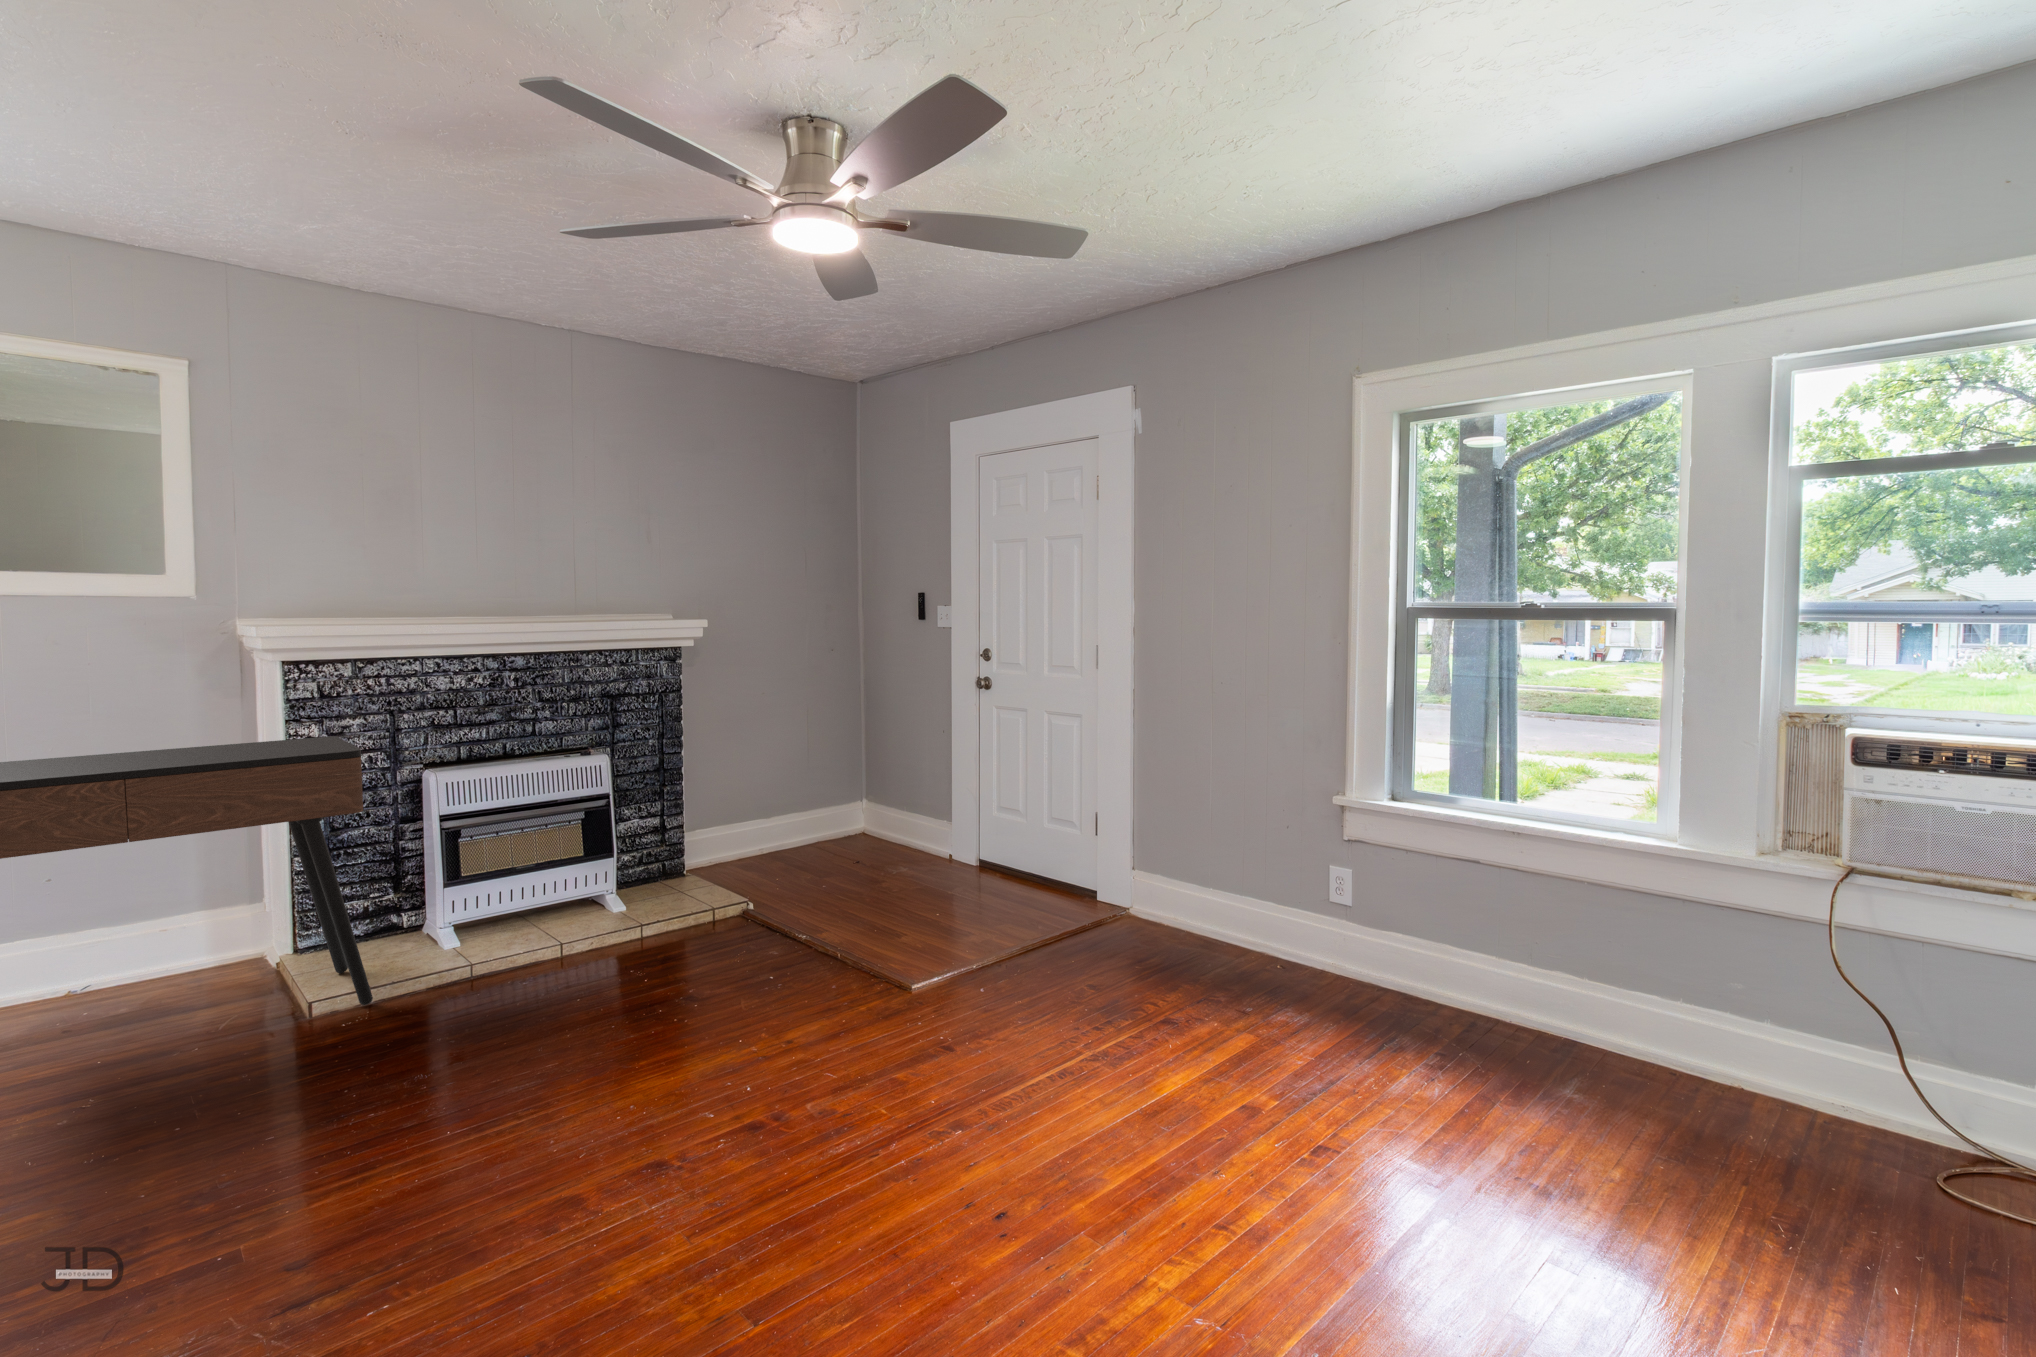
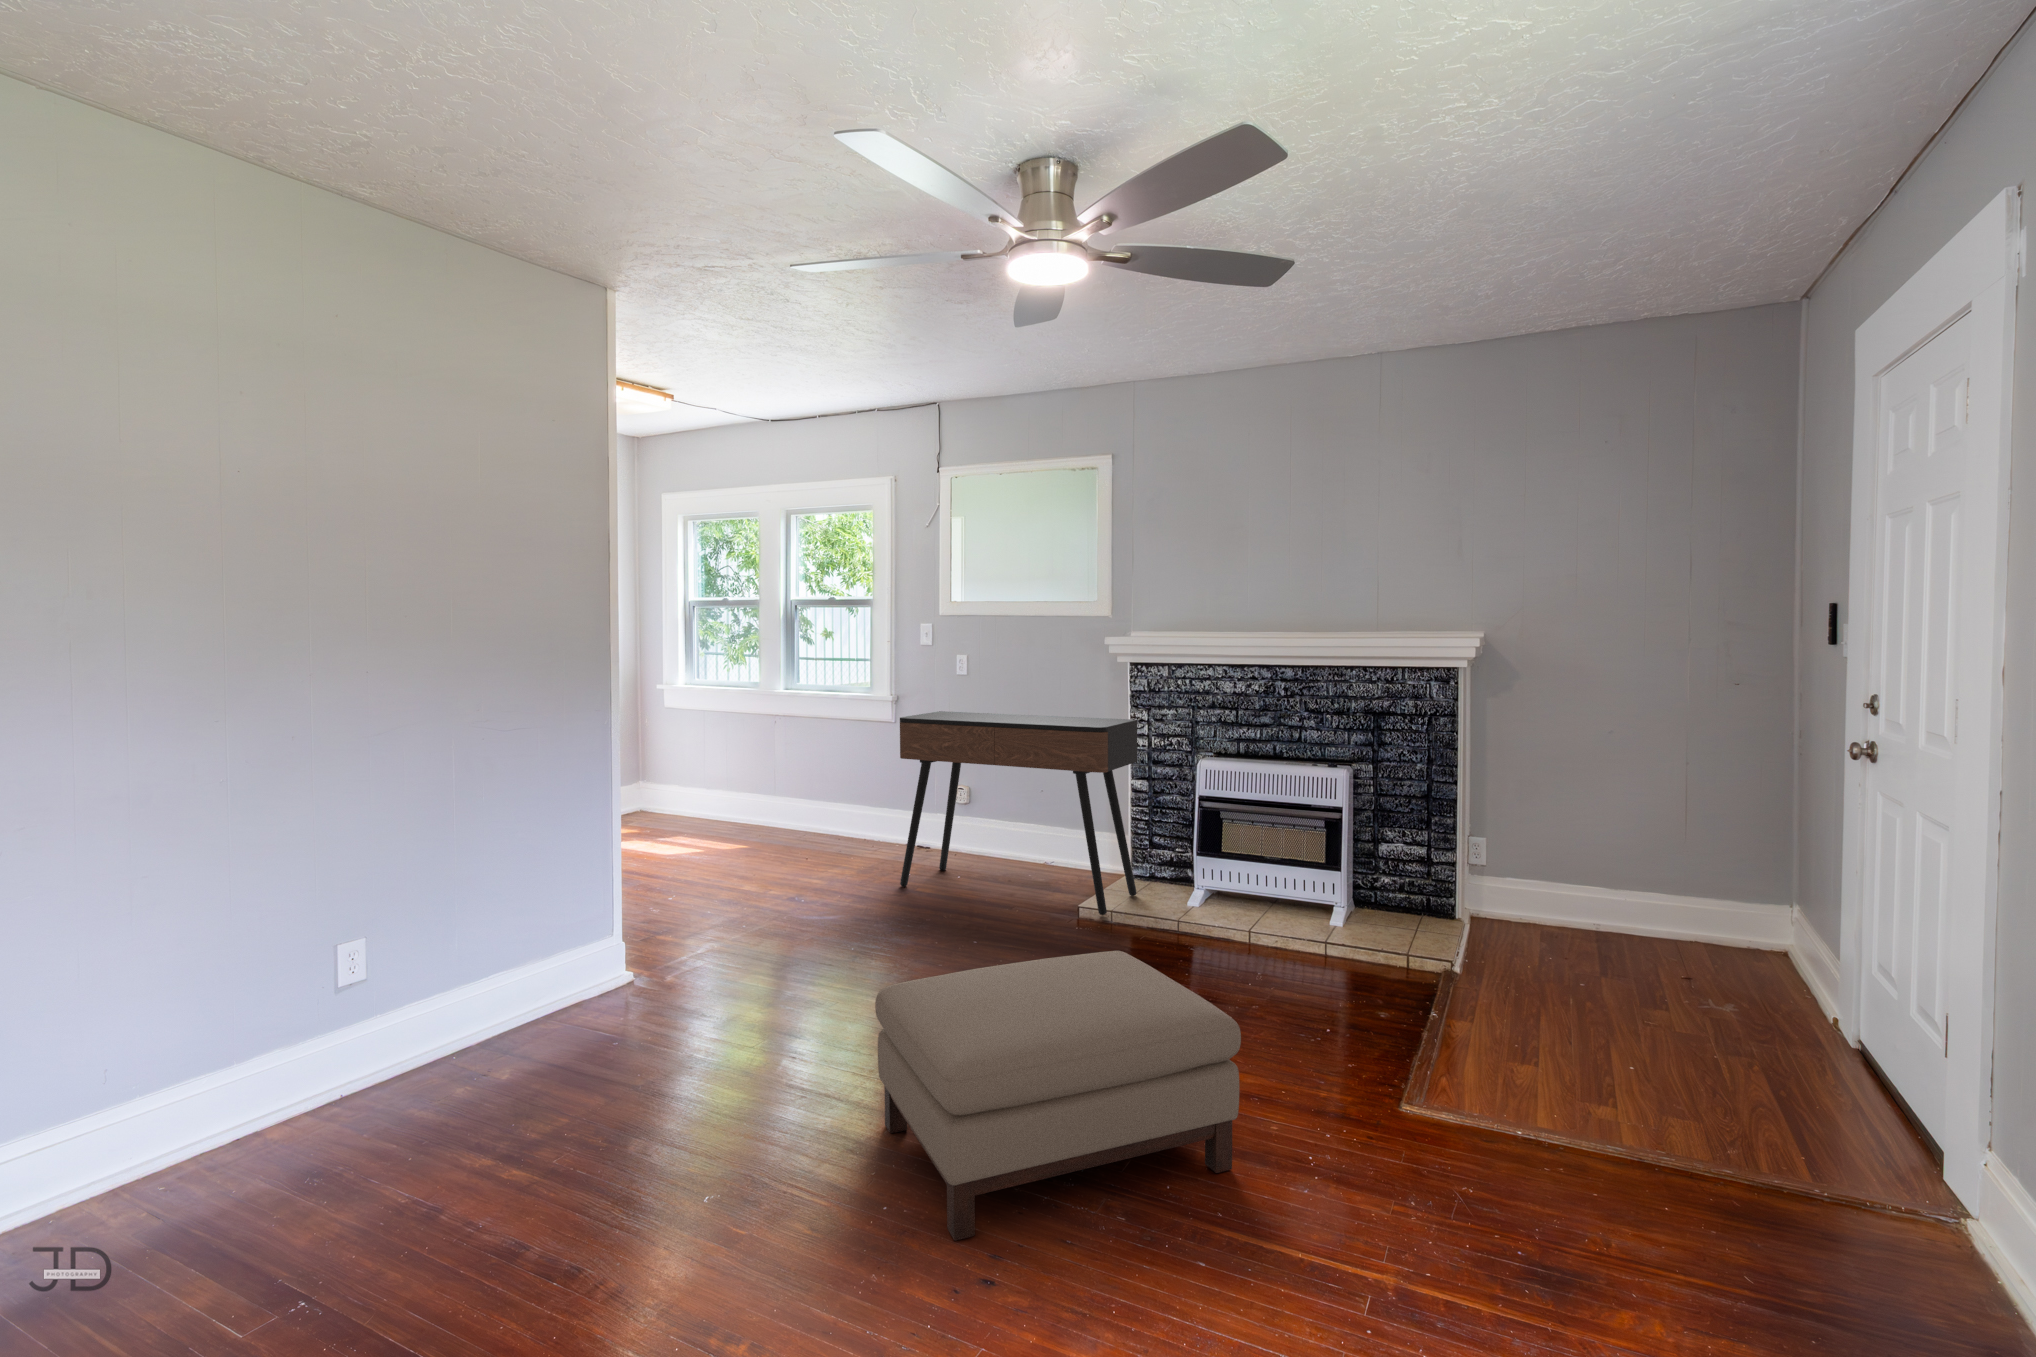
ottoman: none [721,959,1019,1287] -> present [875,951,1241,1241]

